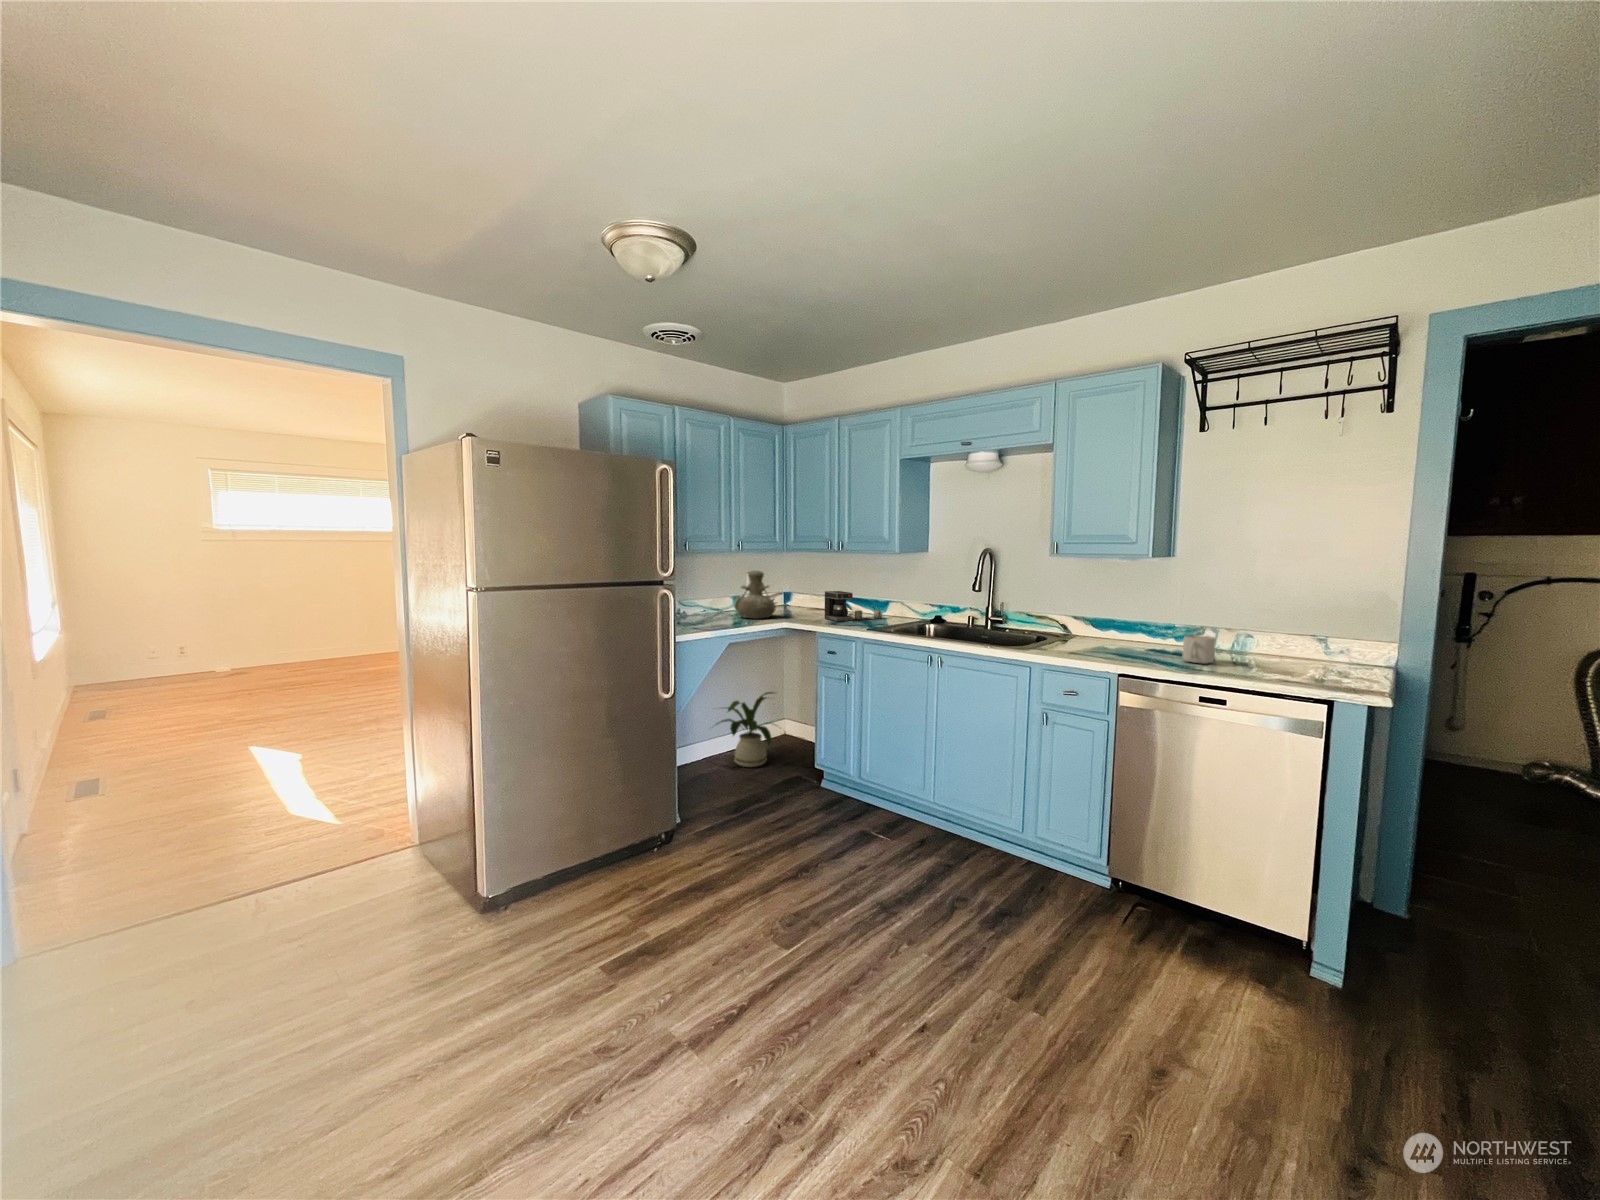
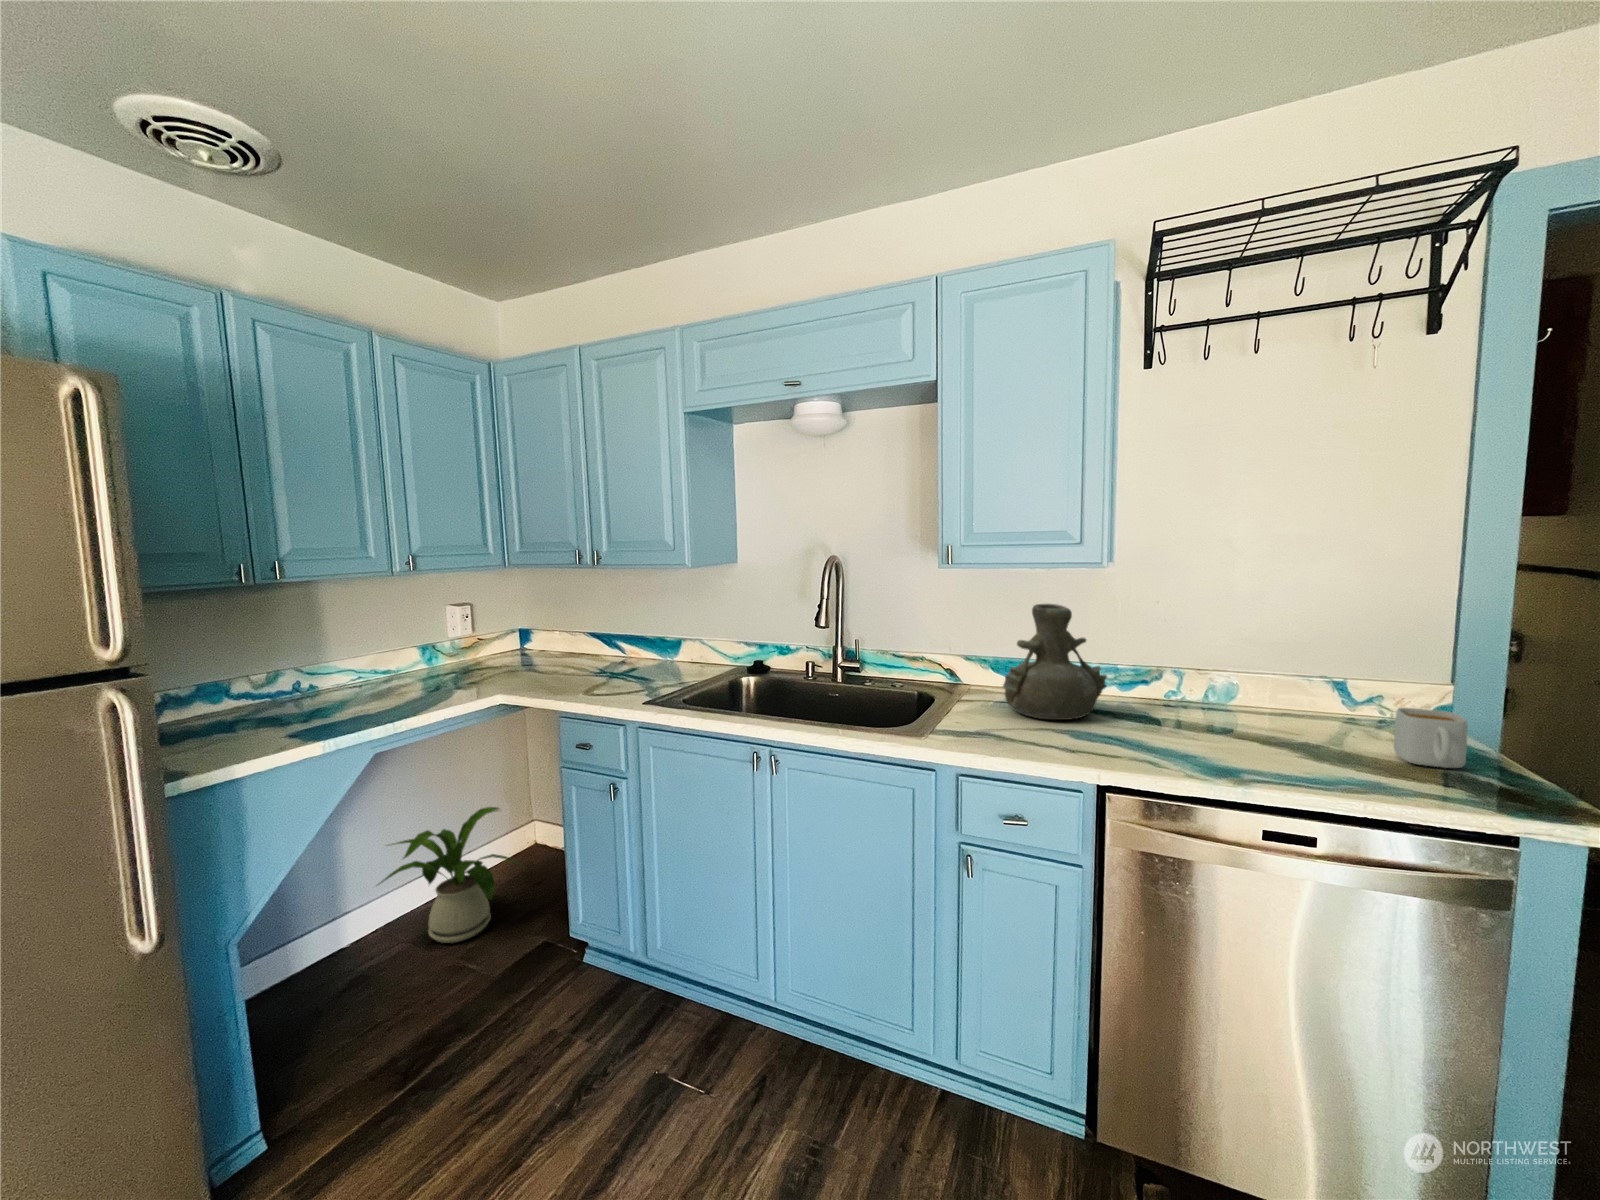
vase: present [734,571,776,619] -> present [1003,604,1107,720]
coffee maker: present [825,591,882,621] -> none [578,628,674,680]
mug: present [1182,635,1215,664] -> present [1394,708,1468,768]

